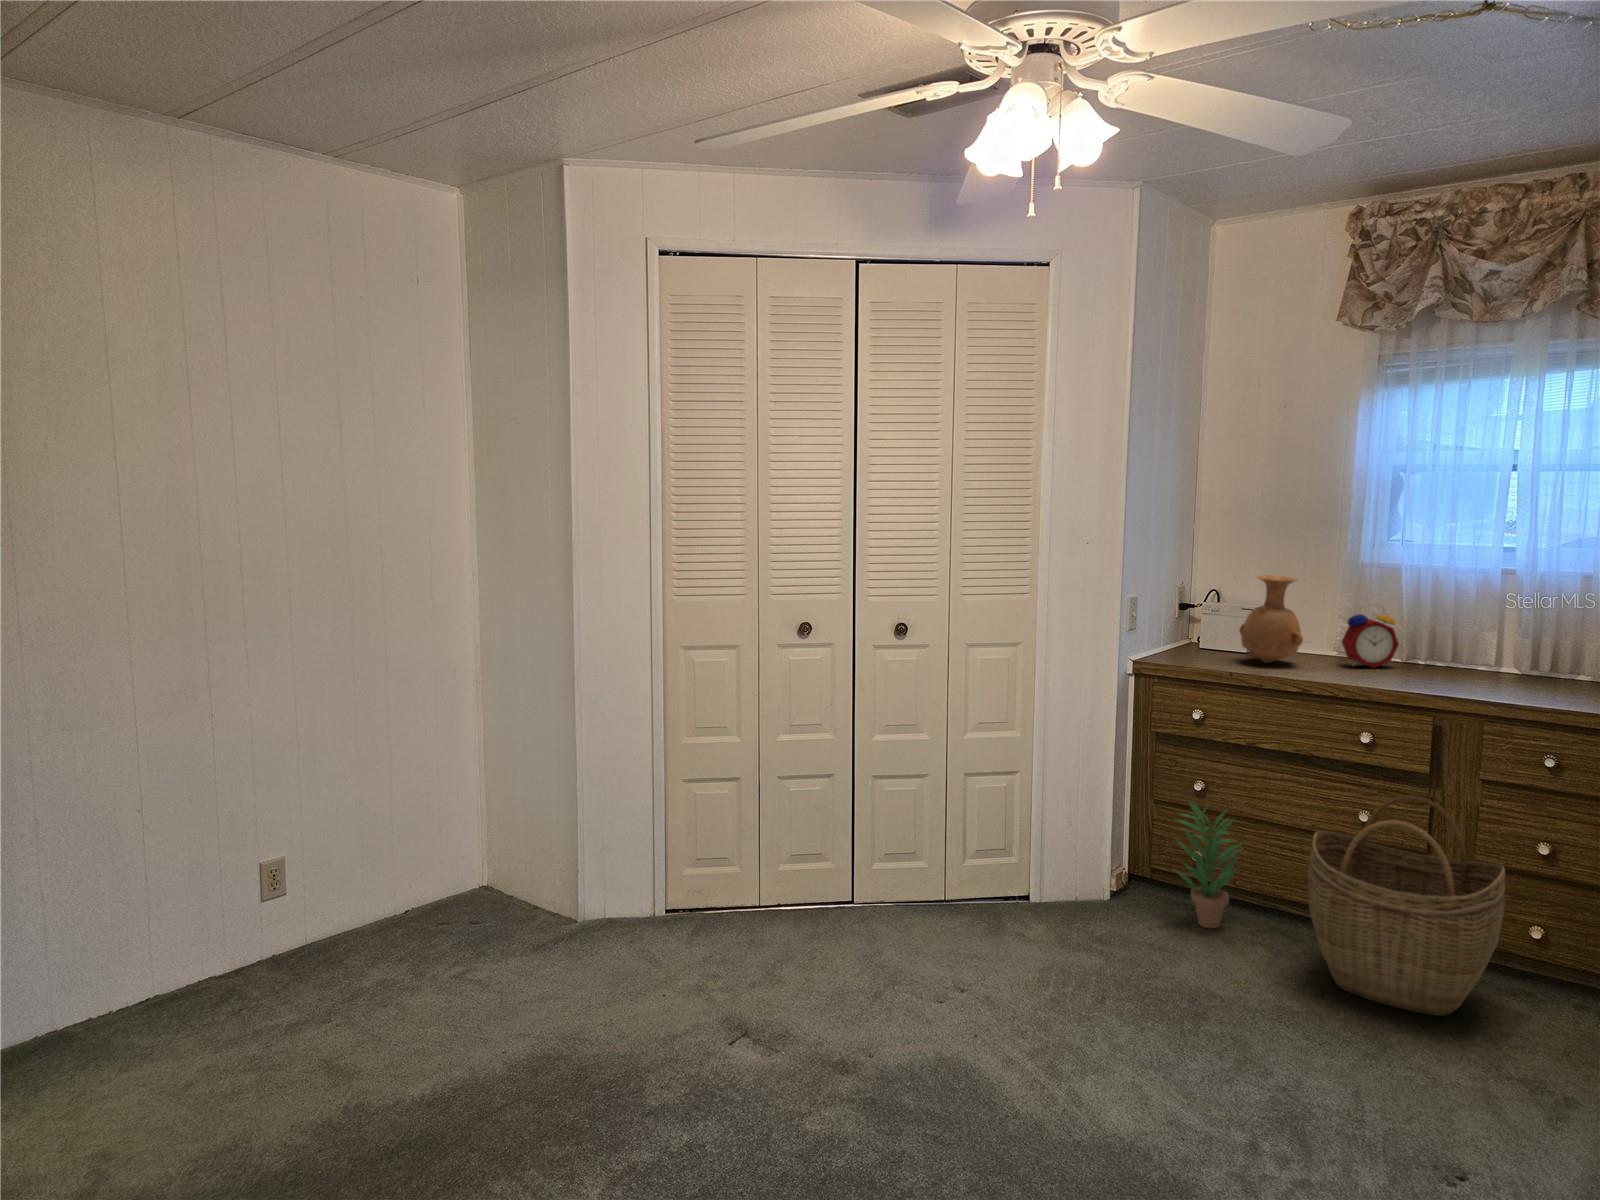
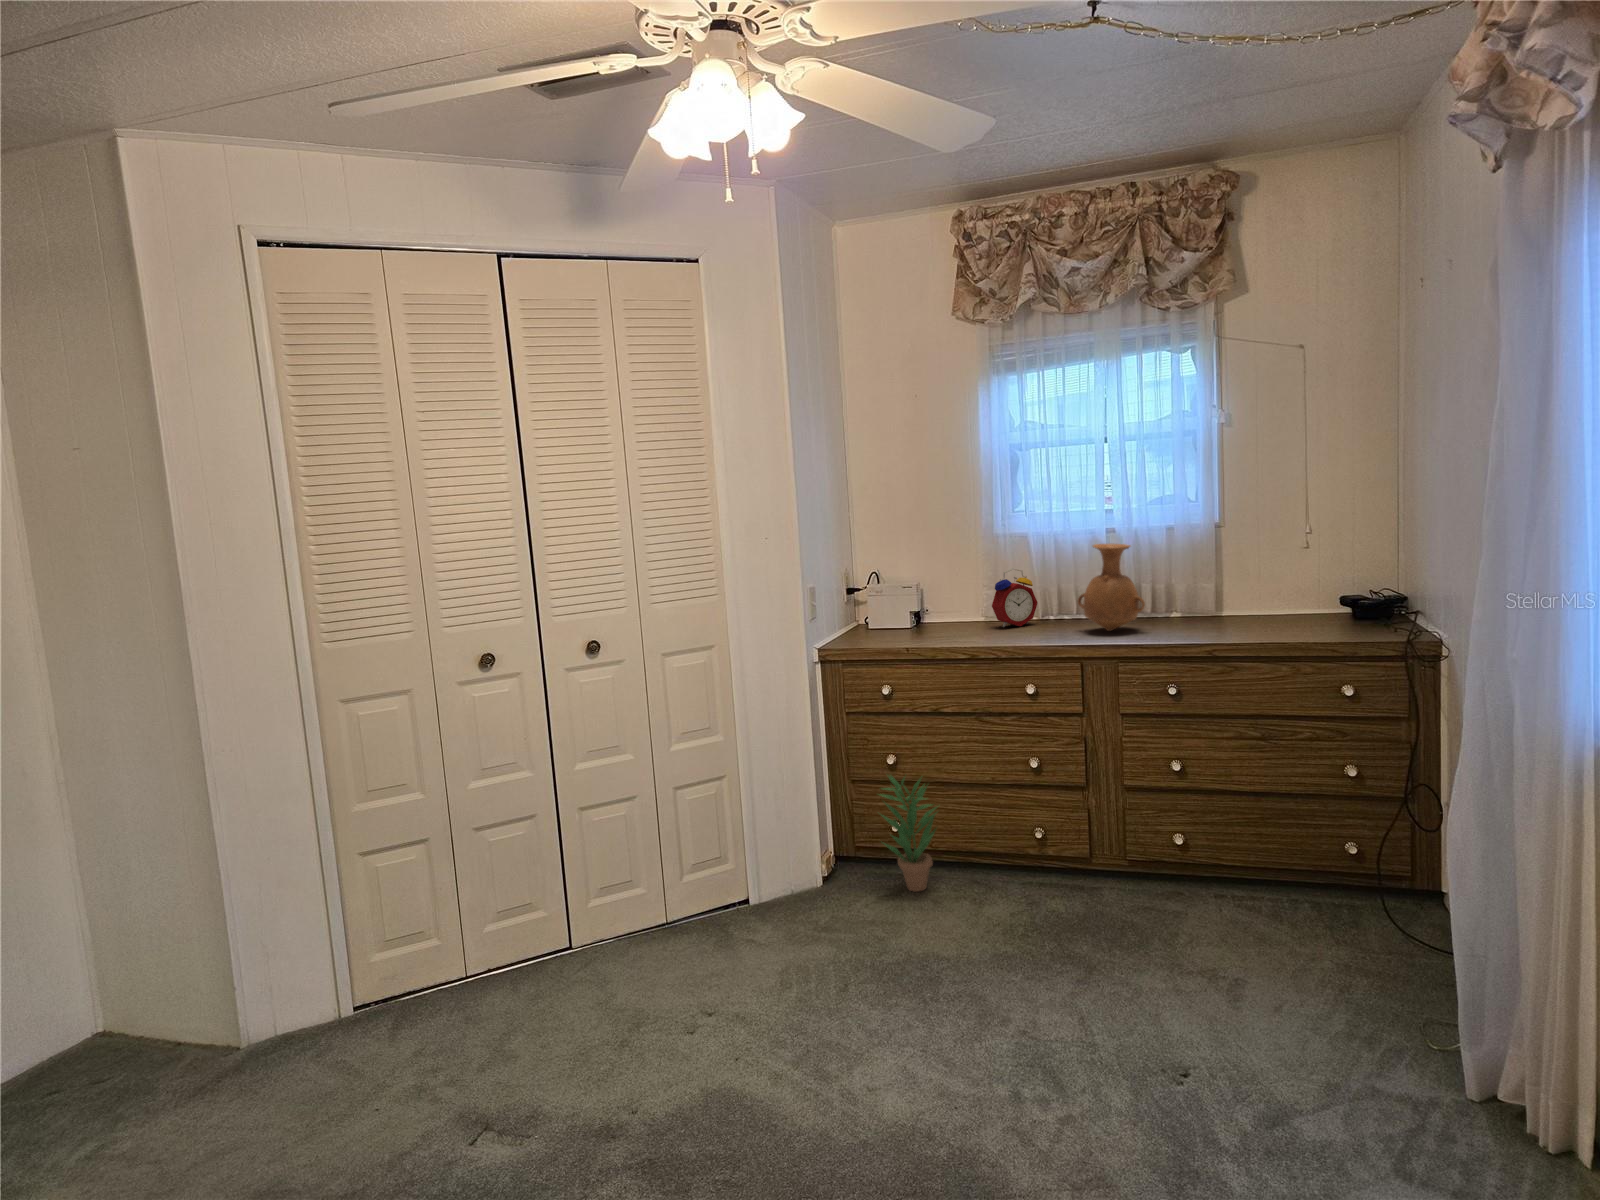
vase: present [1240,575,1303,663] -> present [1078,544,1145,631]
woven basket: present [1308,795,1505,1016] -> none [1001,734,1157,926]

